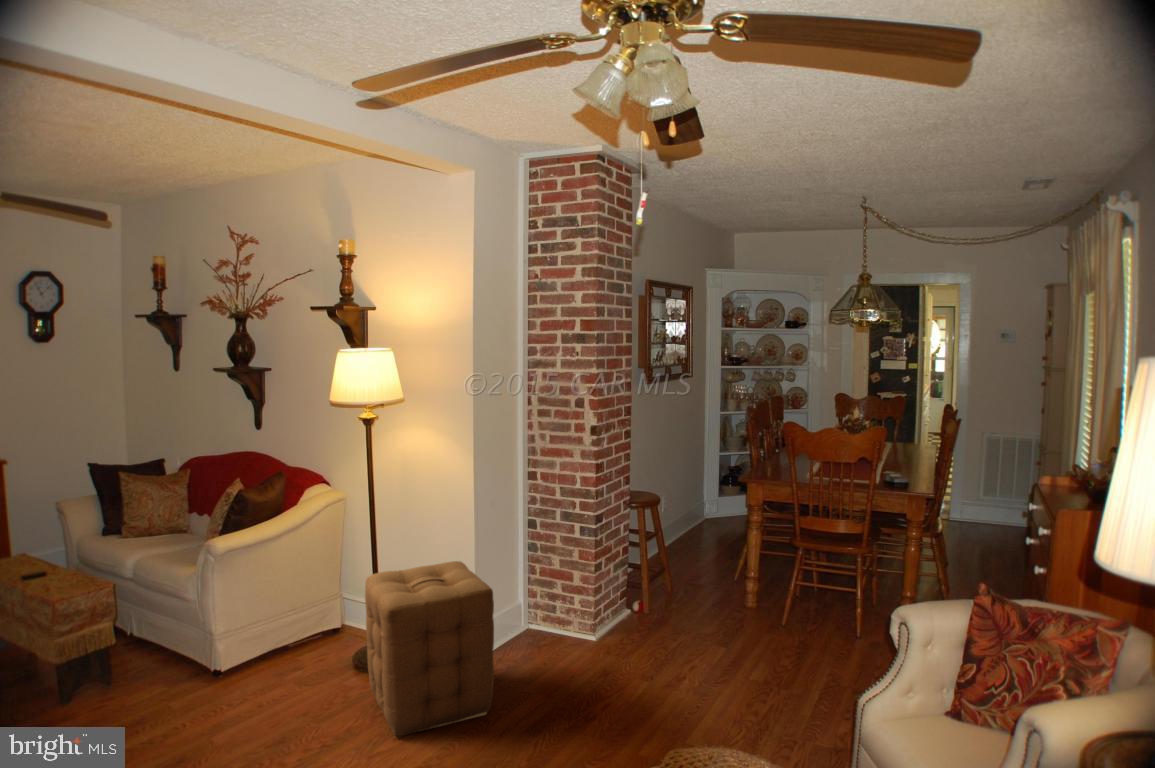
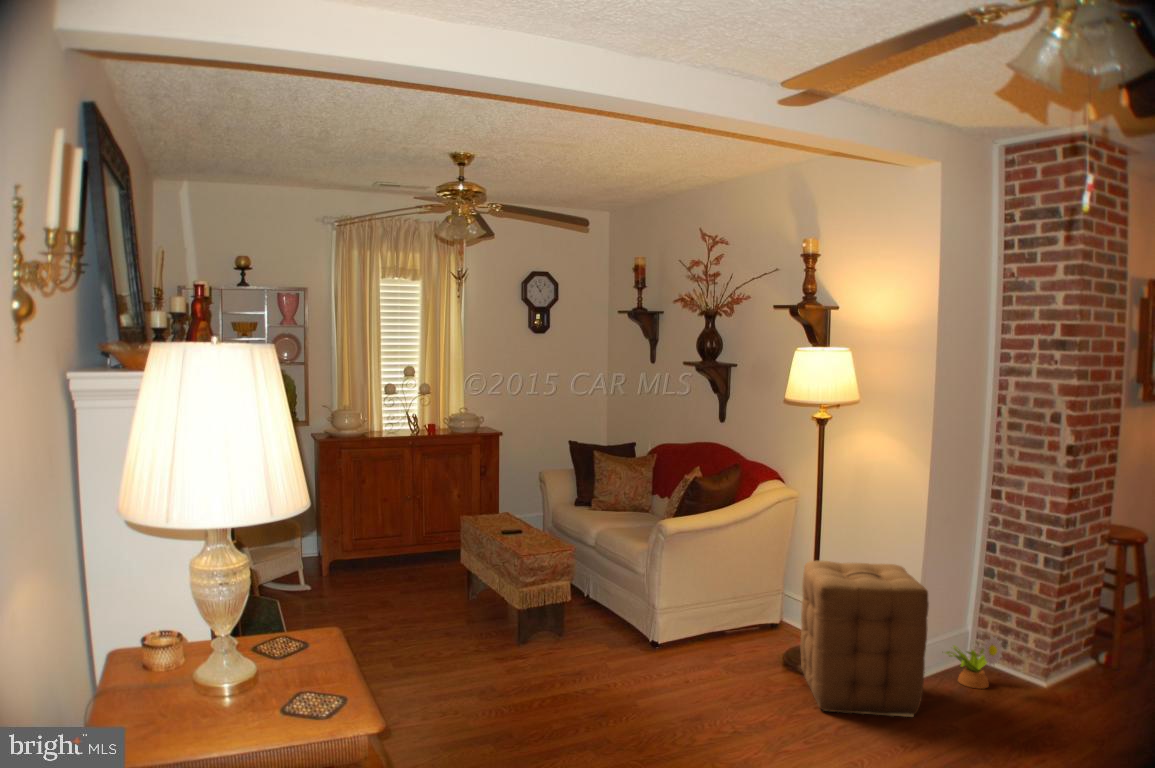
decorative plant: none [501,606,553,659] -> present [946,635,1003,689]

